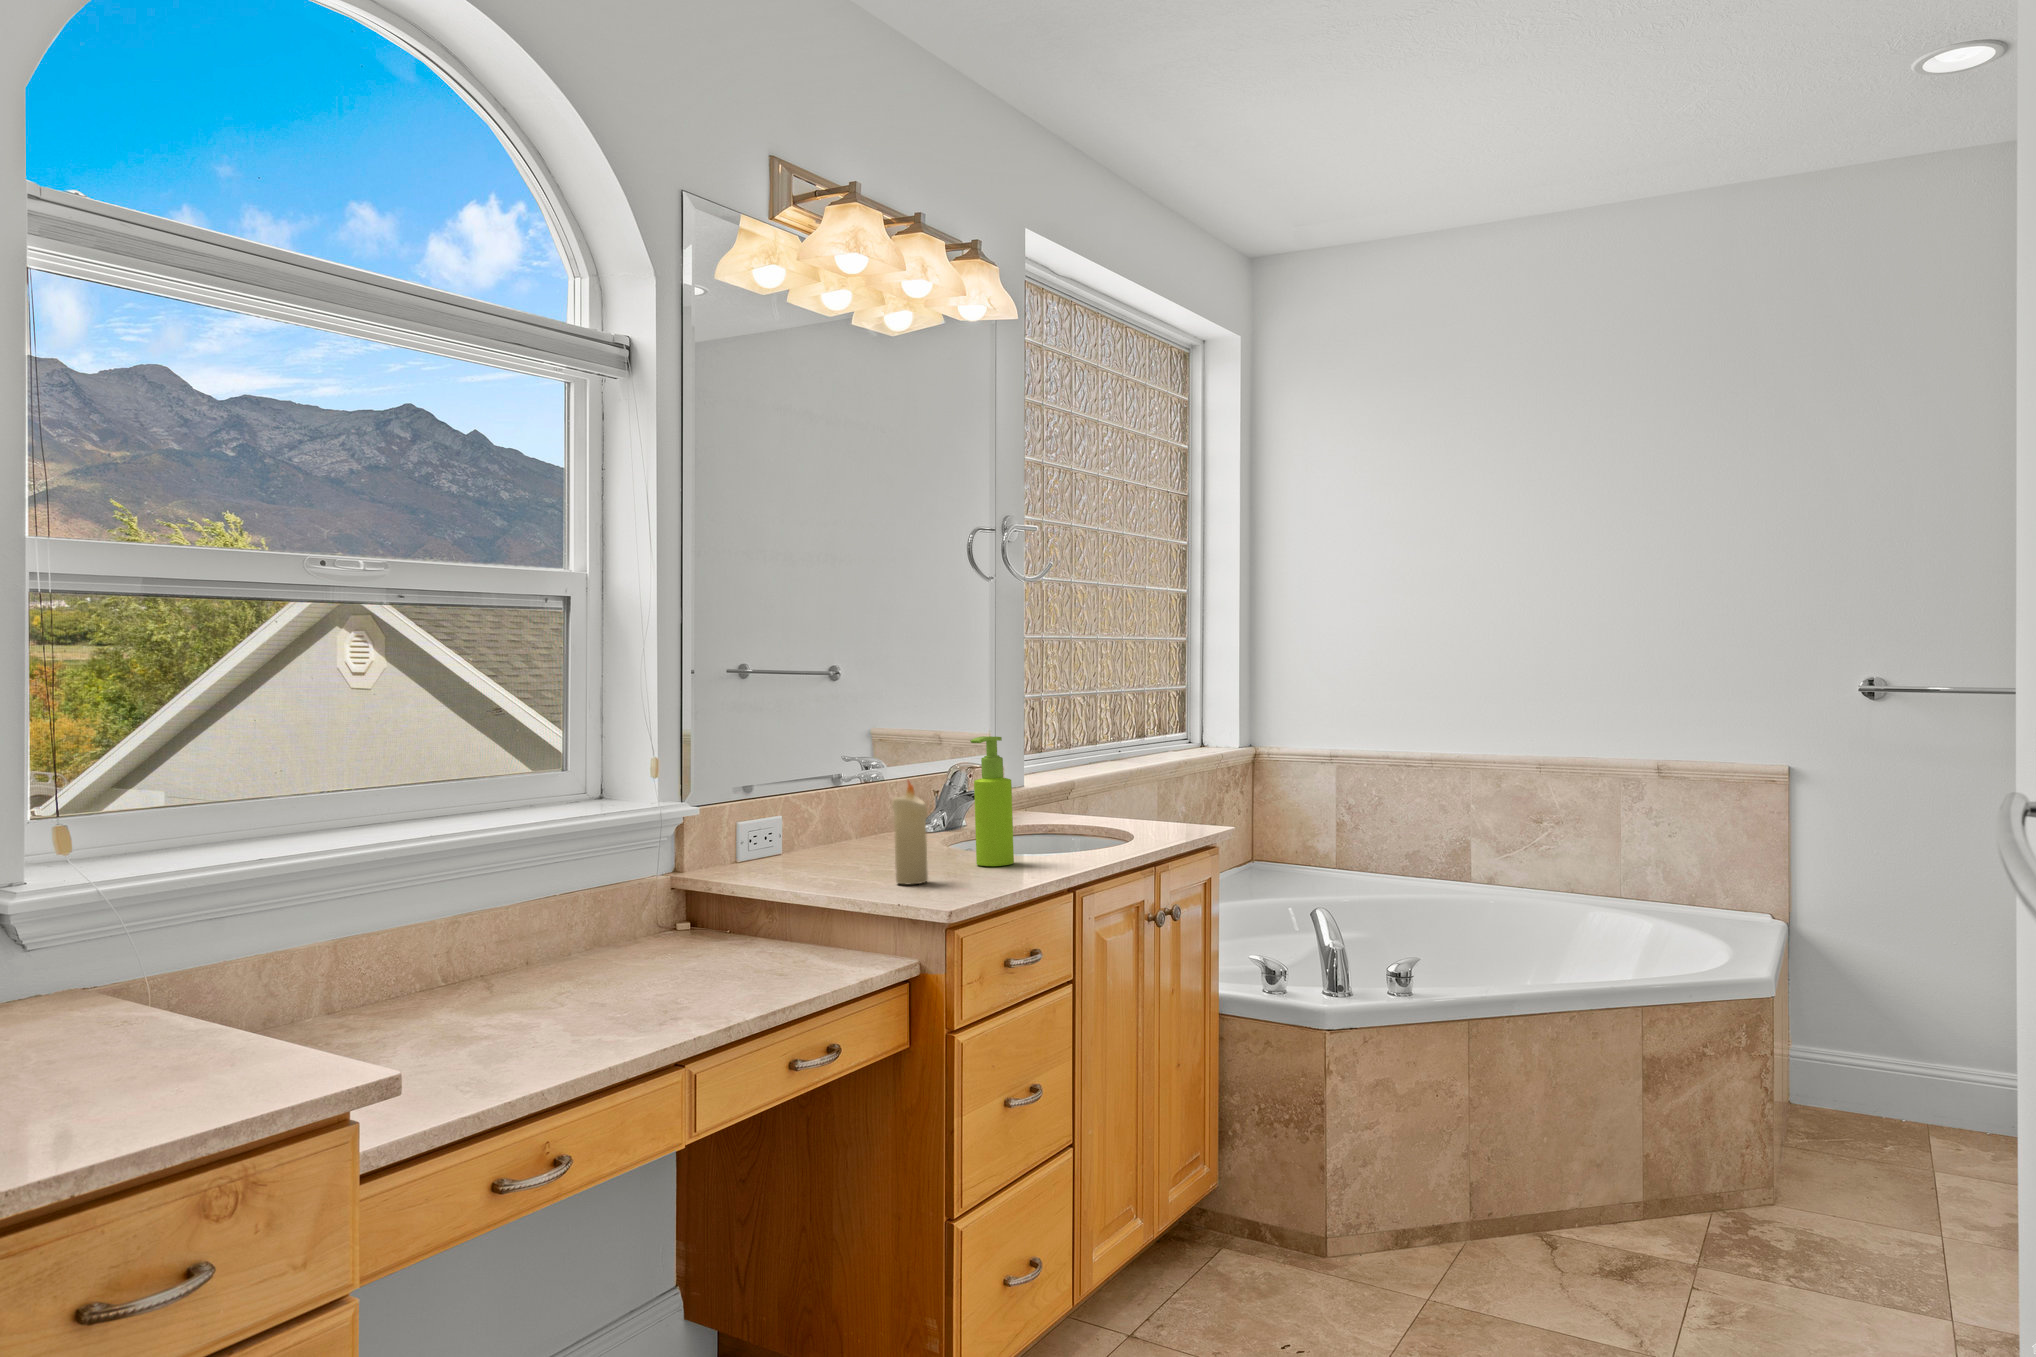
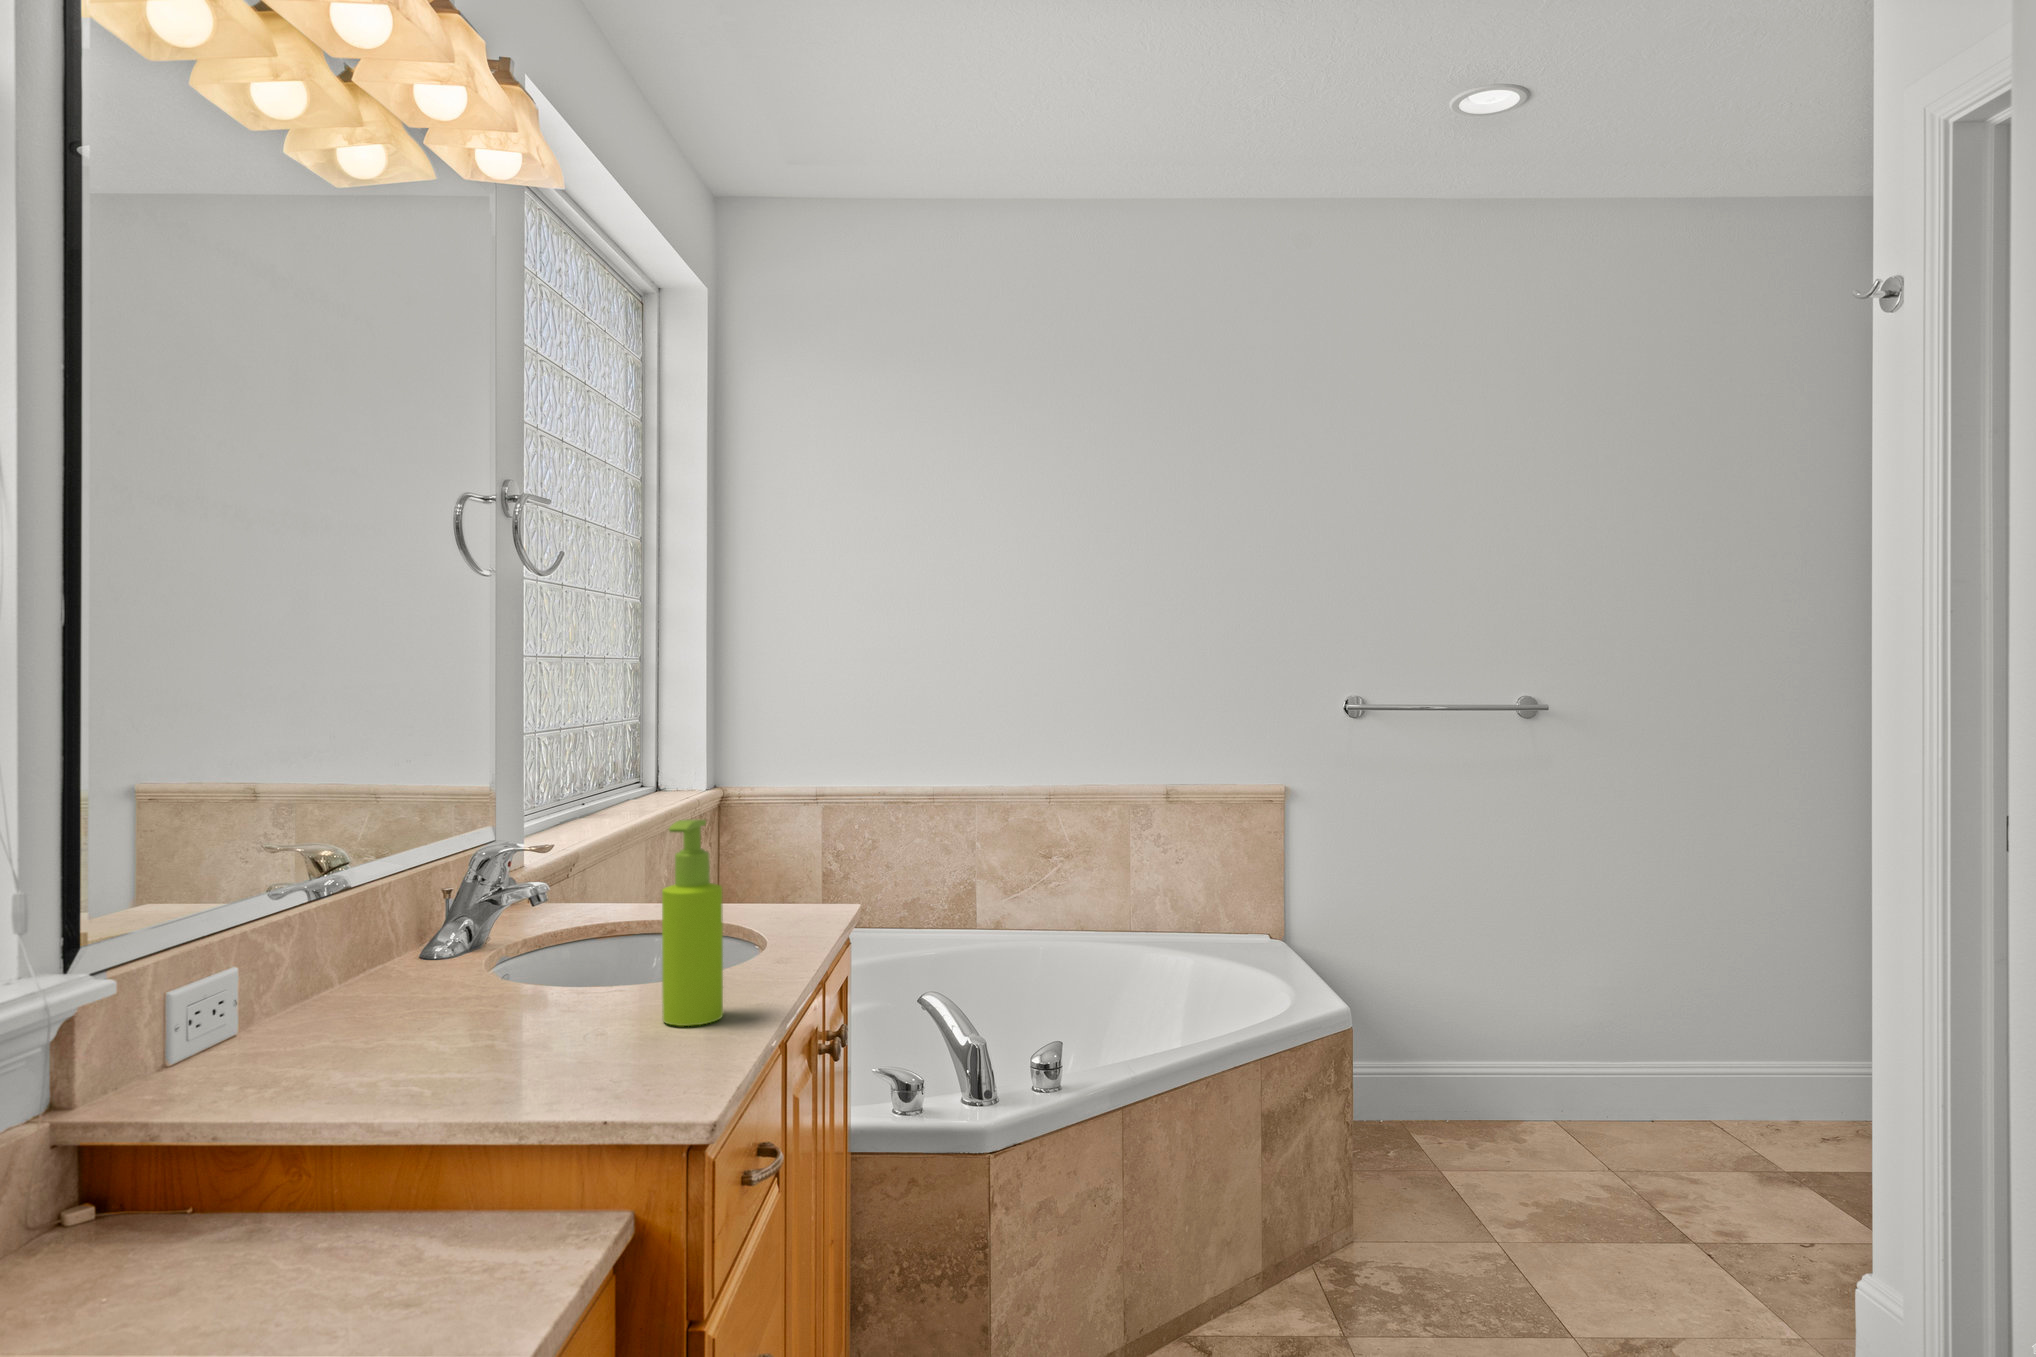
candle: present [892,780,928,884] -> none [589,905,651,1088]

